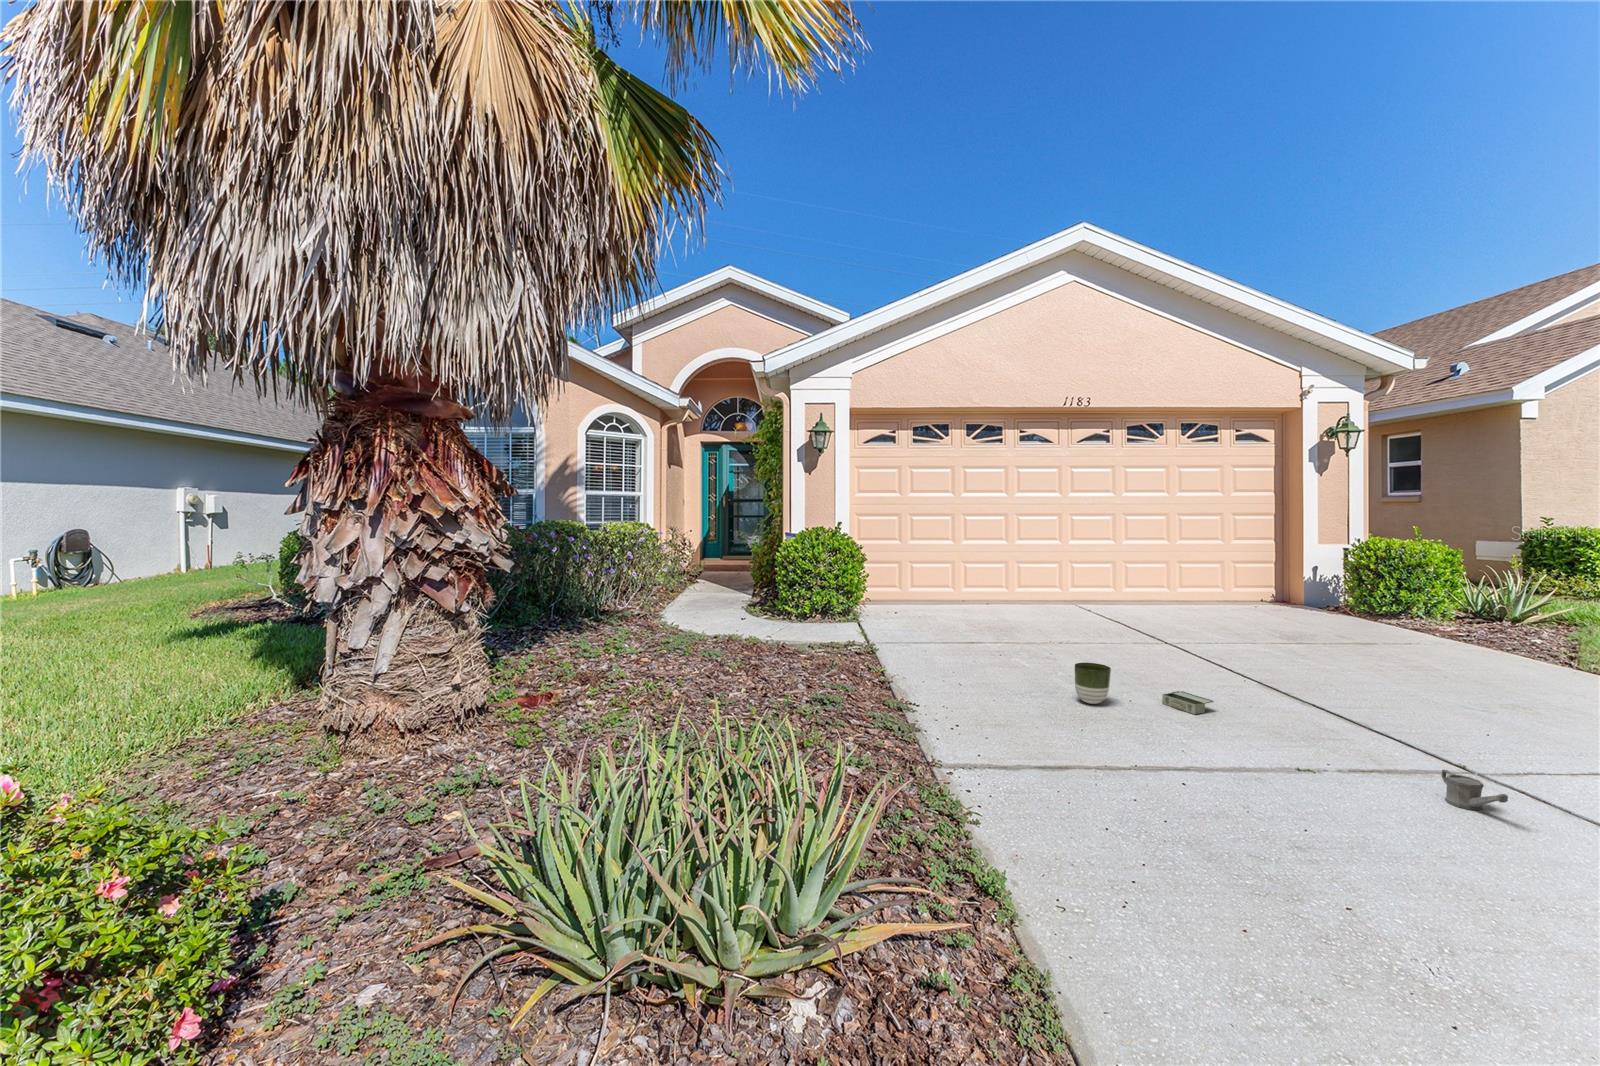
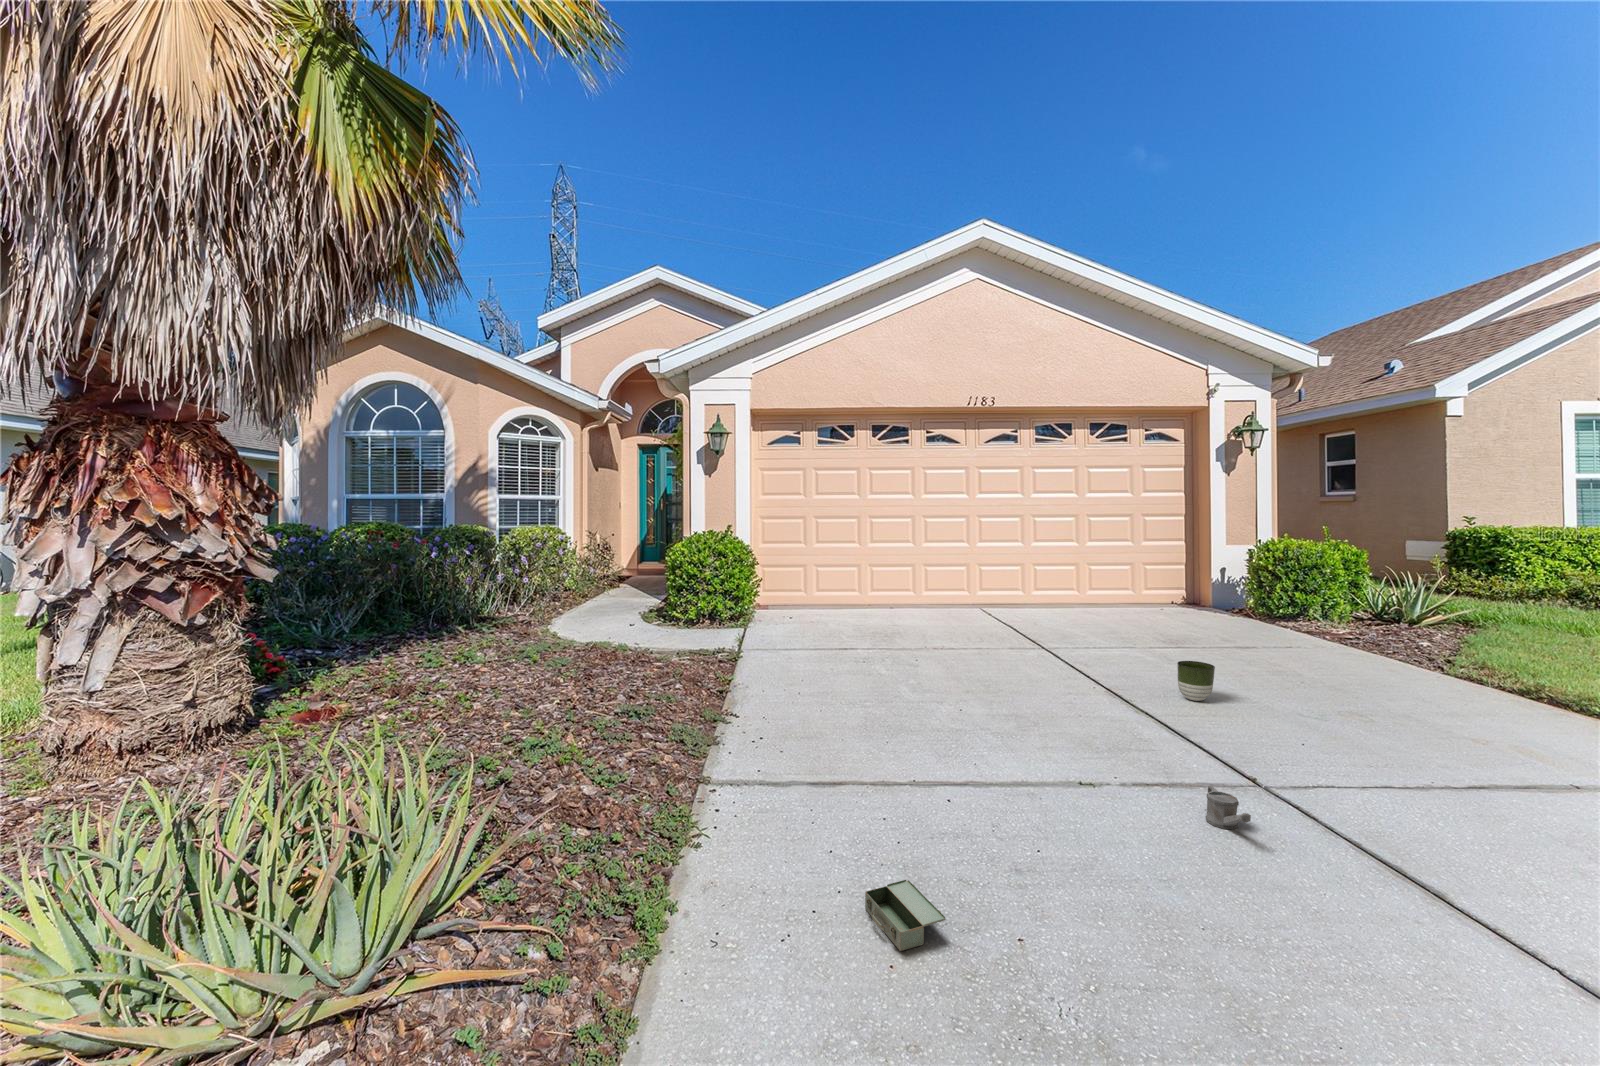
planter: present [1075,663,1111,704] -> present [1177,661,1215,701]
toolbox: present [1162,691,1214,714] -> present [865,880,946,951]

